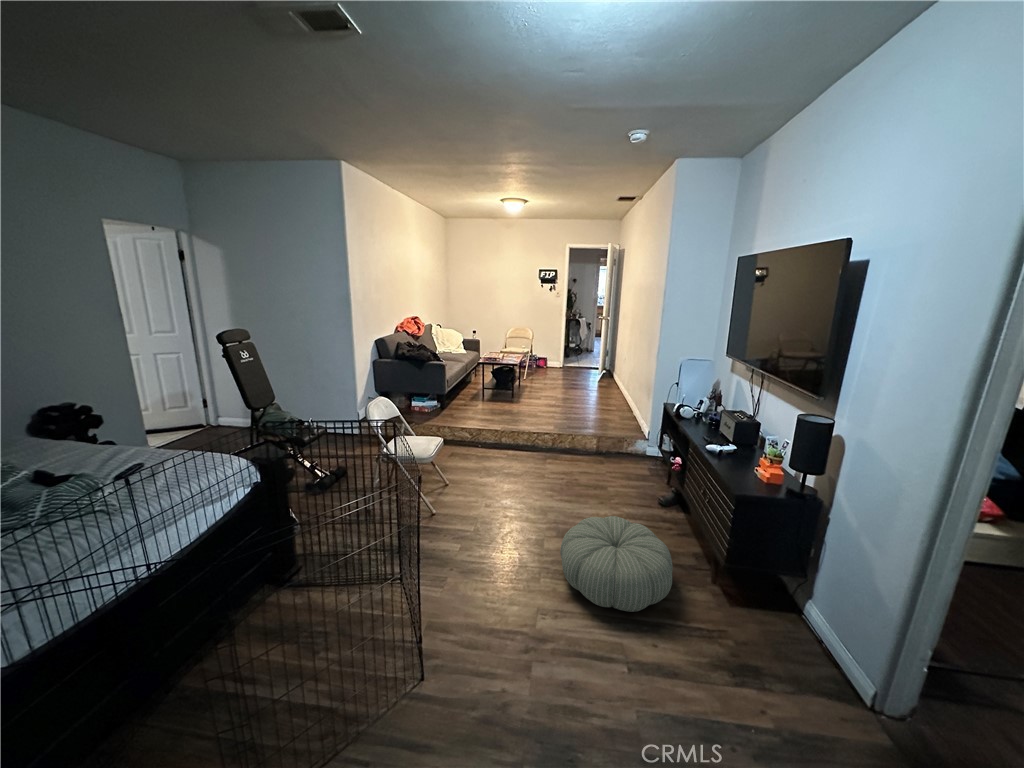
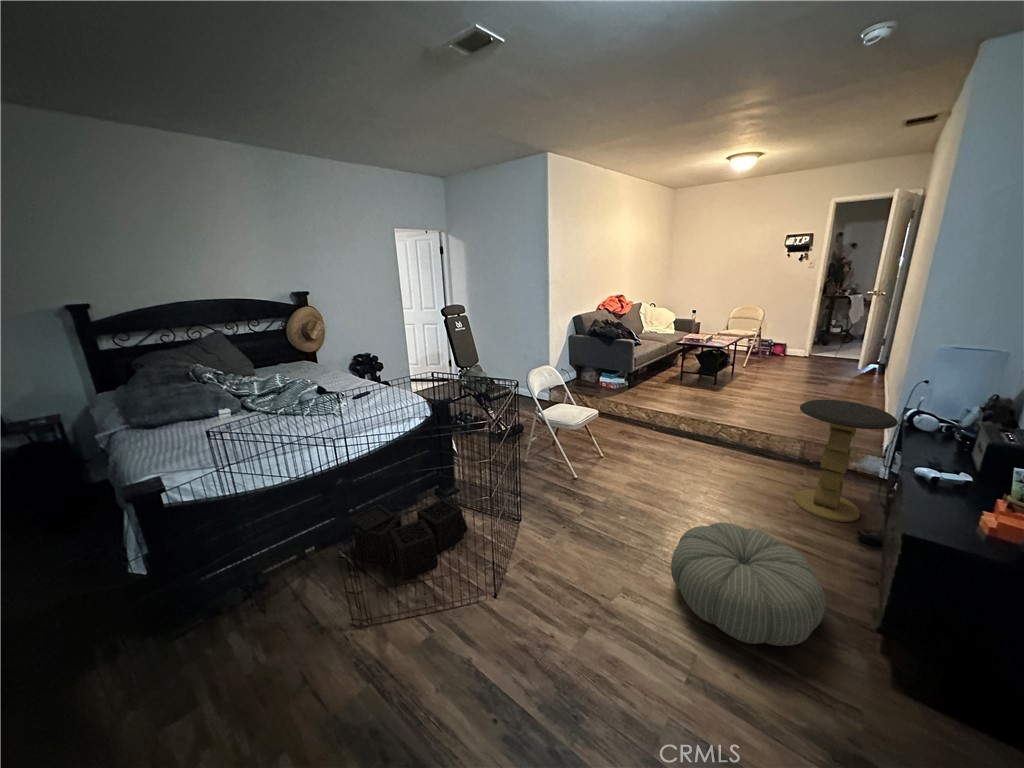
side table: none [604,402,663,494] -> present [794,400,898,522]
storage bin: none [157,582,346,722] -> present [350,496,468,579]

